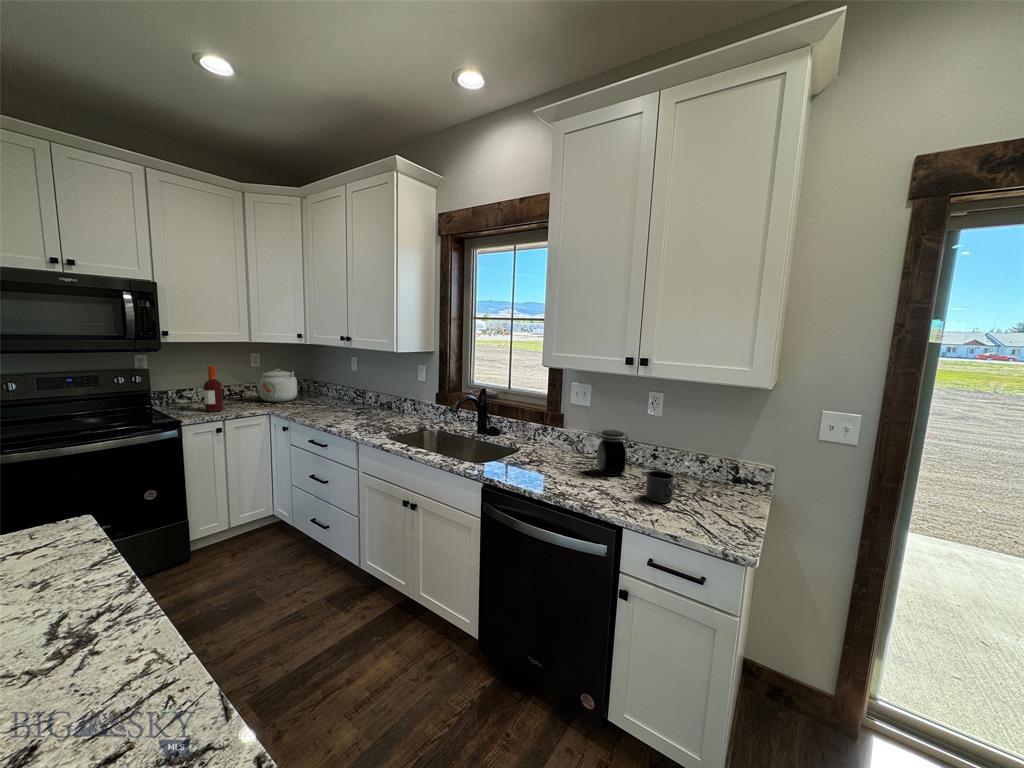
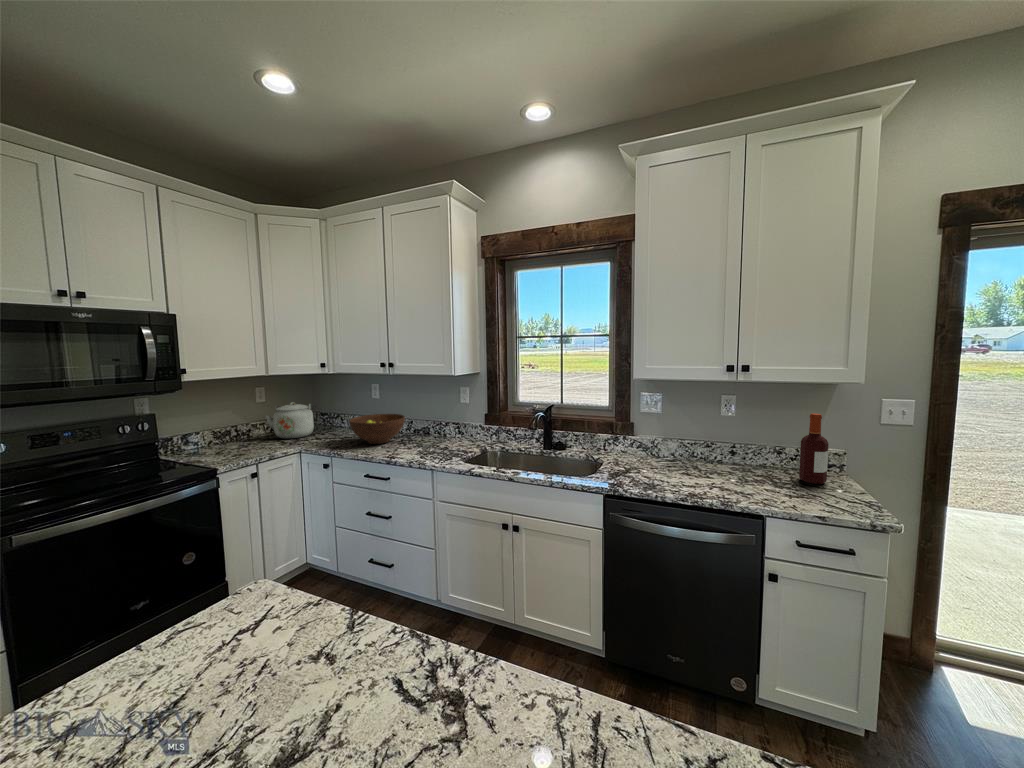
bottle: present [204,366,223,412] -> present [799,413,829,484]
fruit bowl: none [311,386,366,413] -> present [349,414,405,444]
jar: present [597,430,629,476] -> none [690,432,721,474]
mug: present [645,471,674,503] -> none [758,464,791,492]

